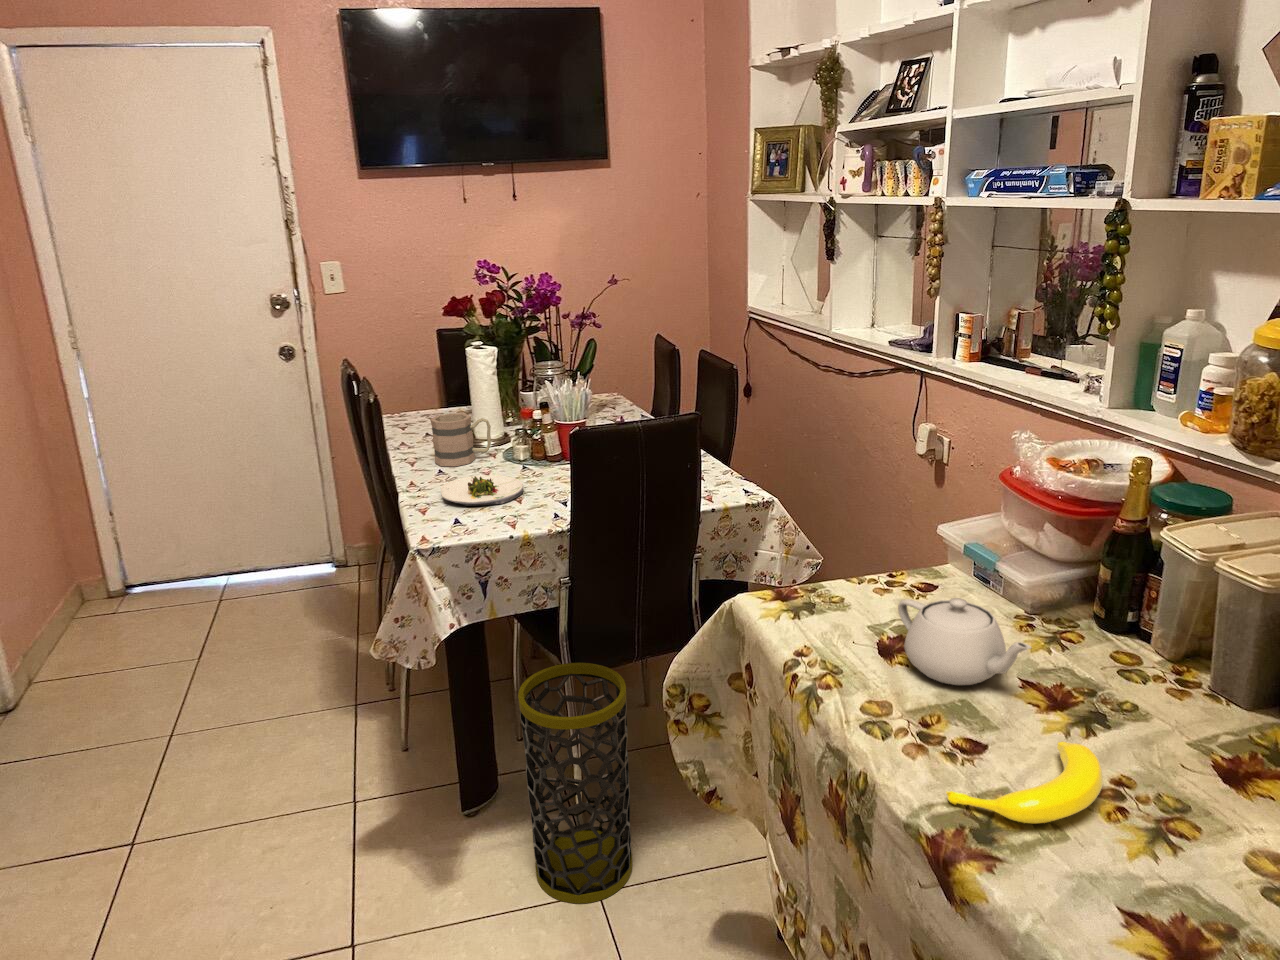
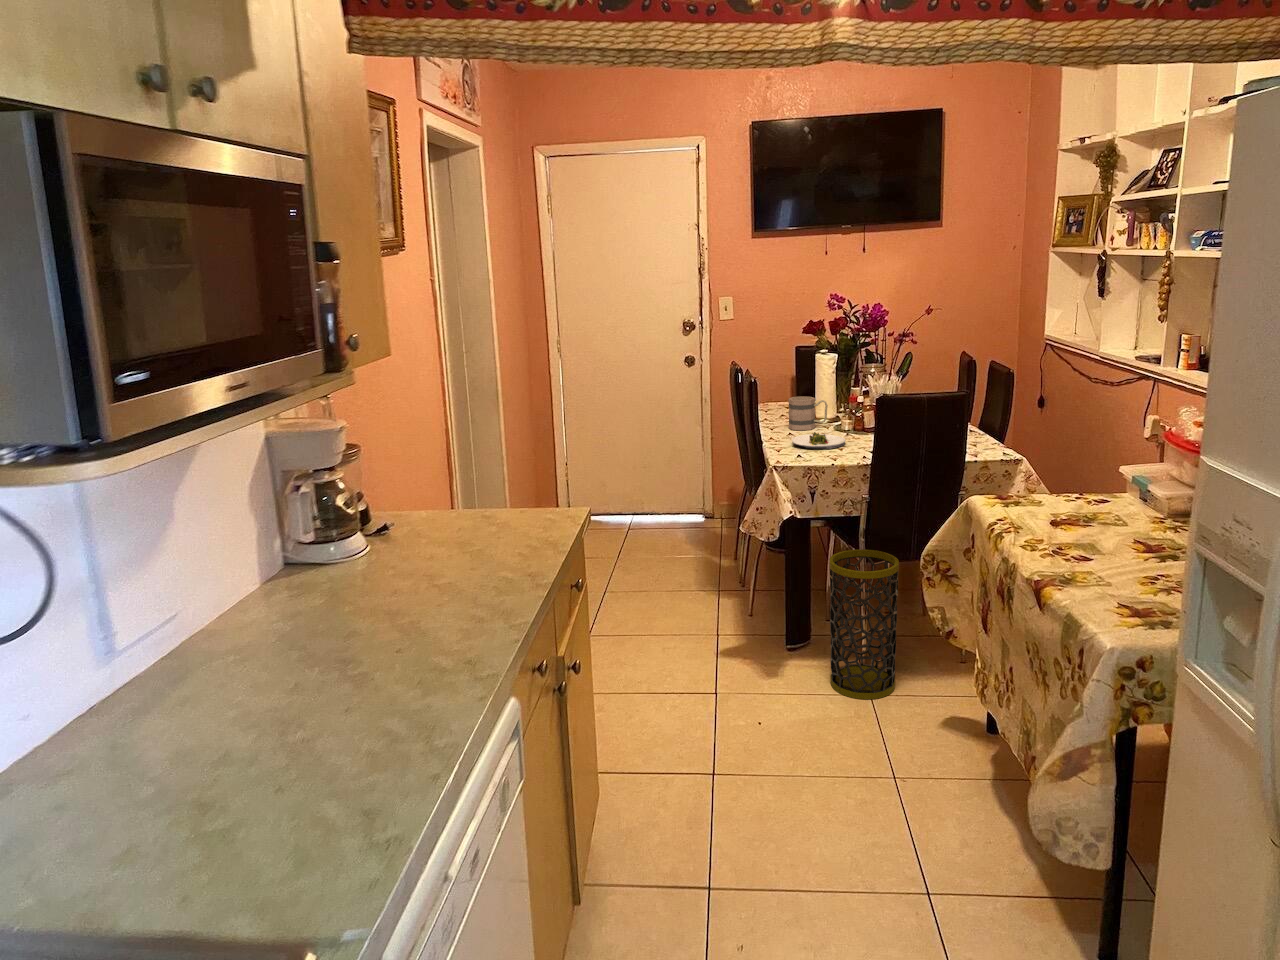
teapot: present [898,598,1031,685] -> none [1054,485,1119,533]
banana: present [946,742,1103,824] -> none [1041,547,1133,571]

